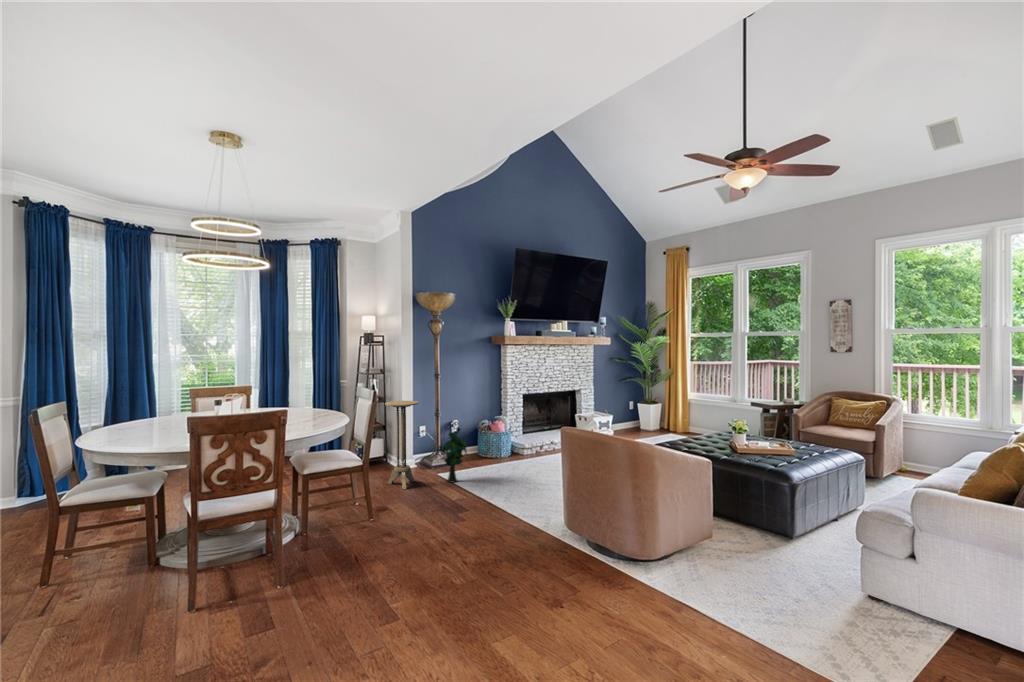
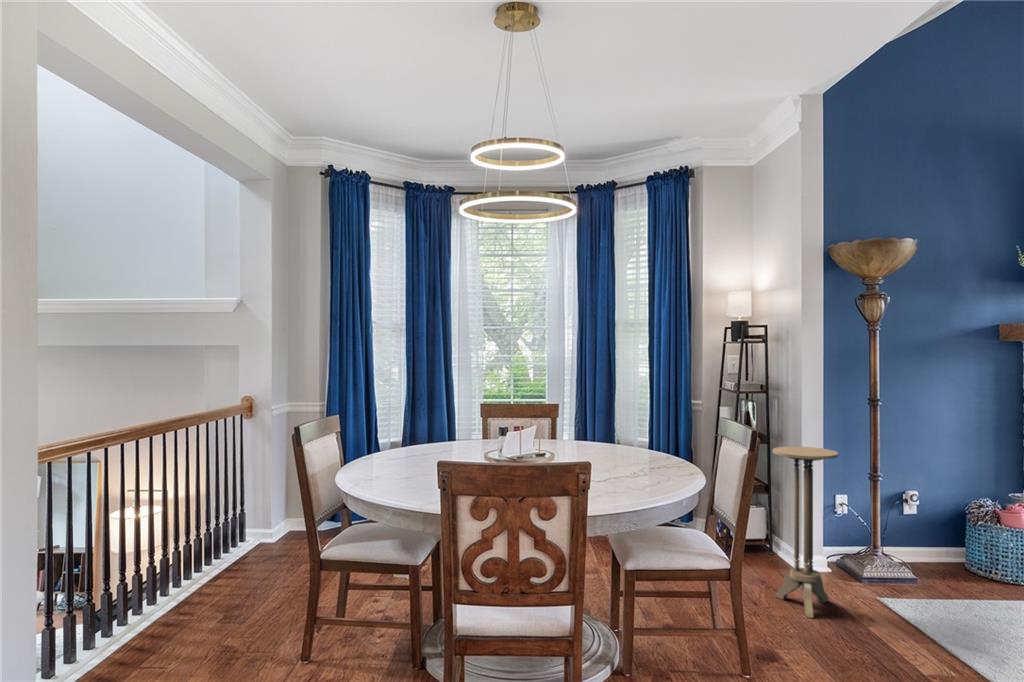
decorative plant: present [438,428,467,483] -> none [877,512,951,623]

